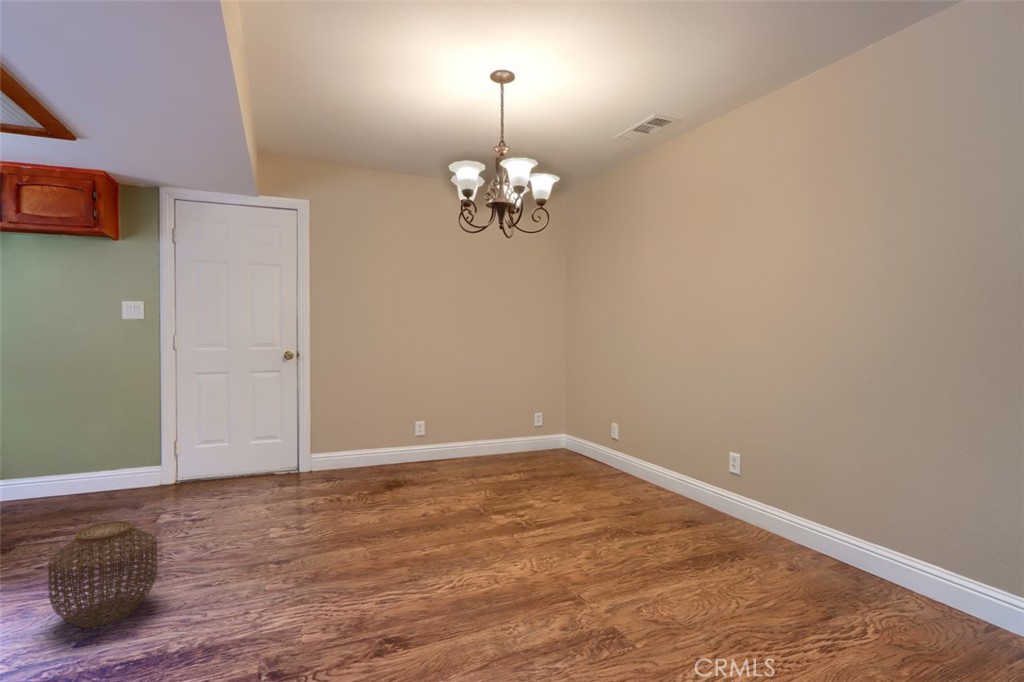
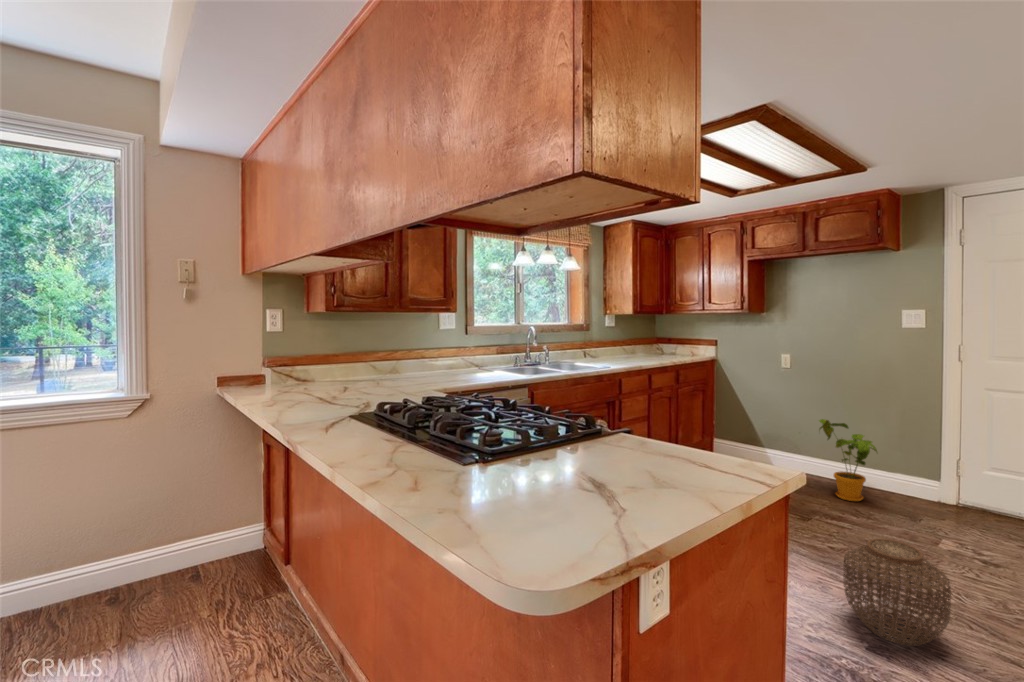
house plant: none [24,426,99,515] -> present [819,419,877,501]

